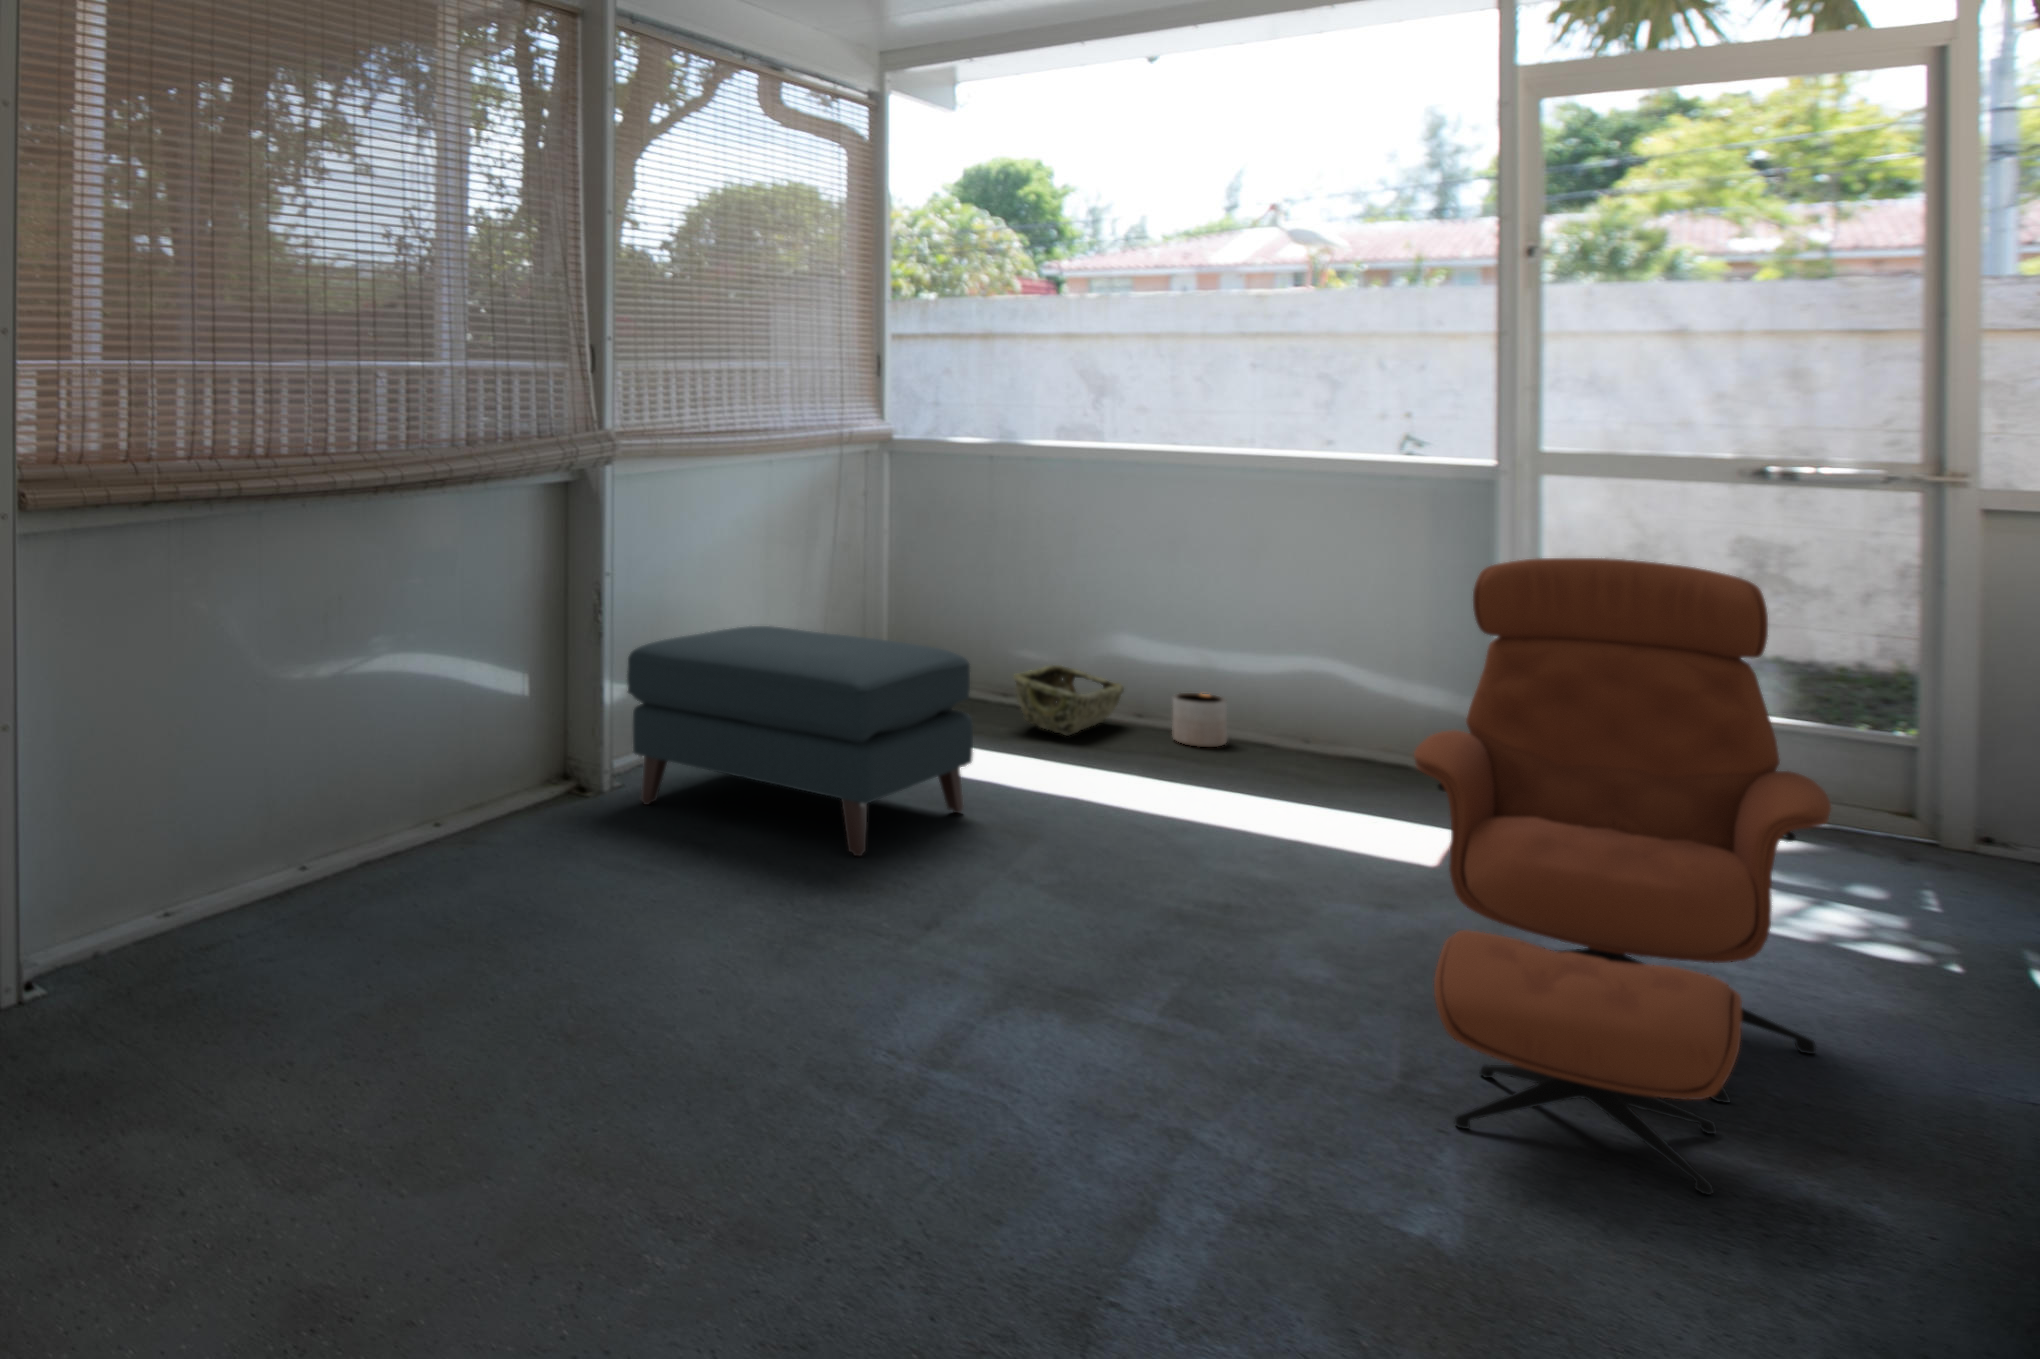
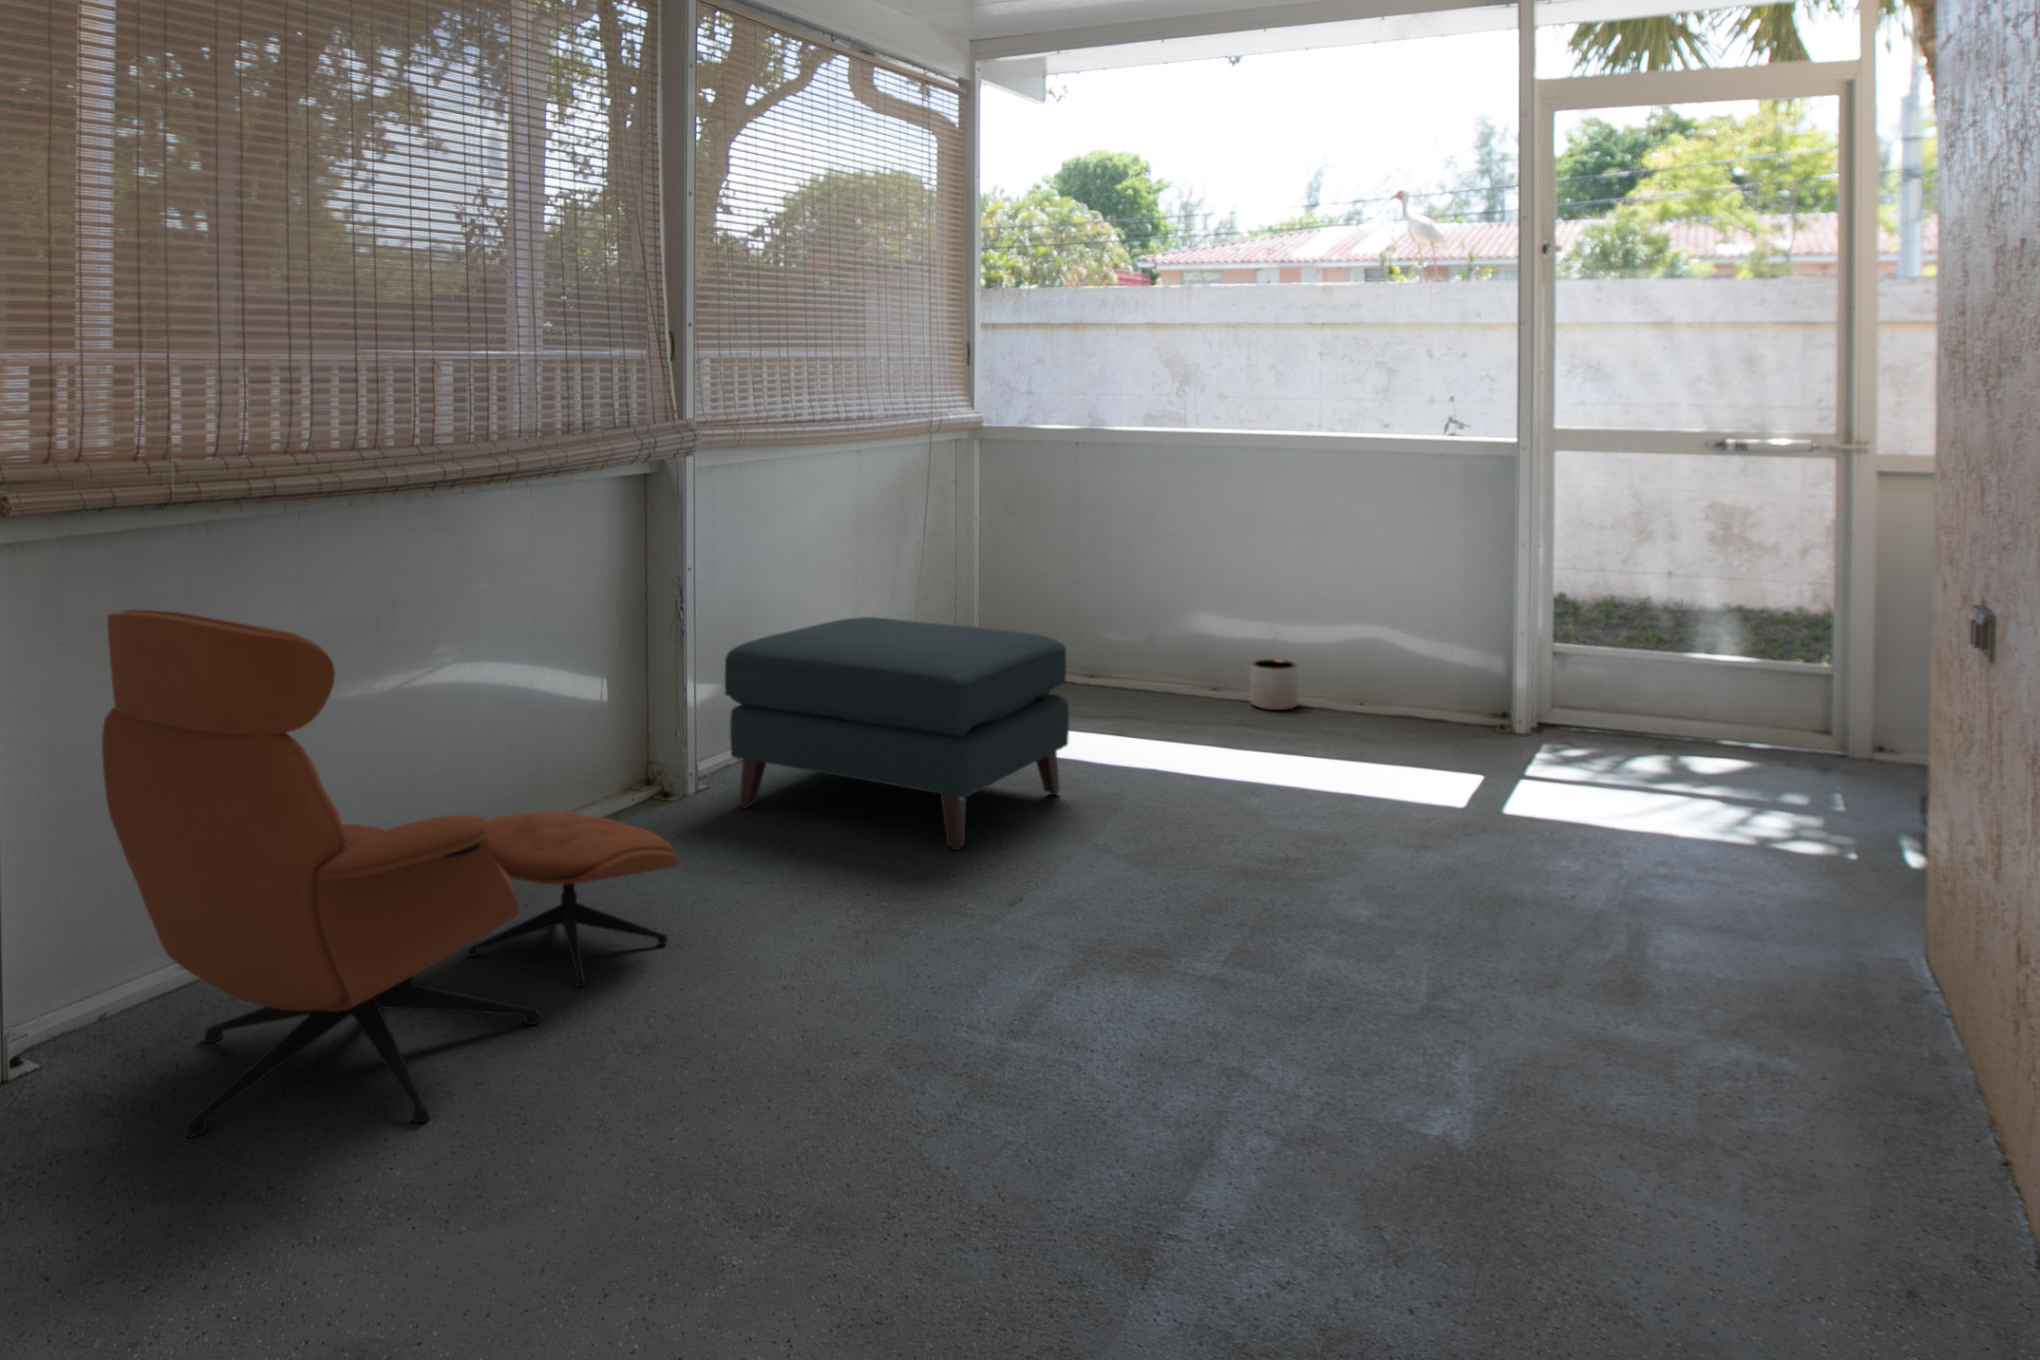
lounge chair: present [1414,558,1831,1195] -> present [102,609,678,1137]
woven basket: present [1013,665,1124,735] -> none [1107,638,1208,706]

